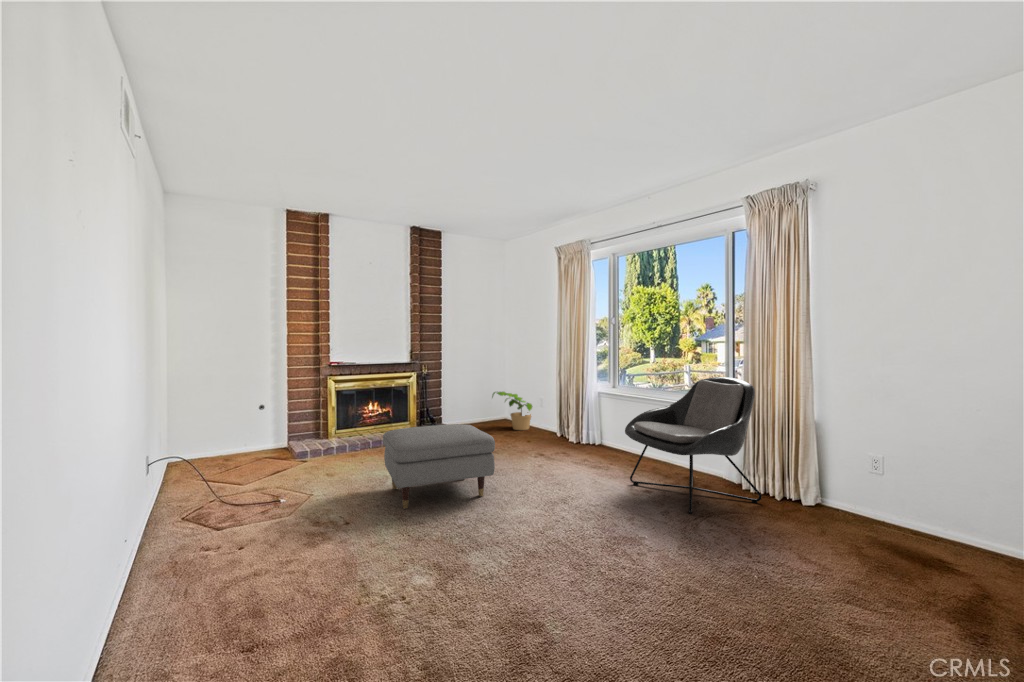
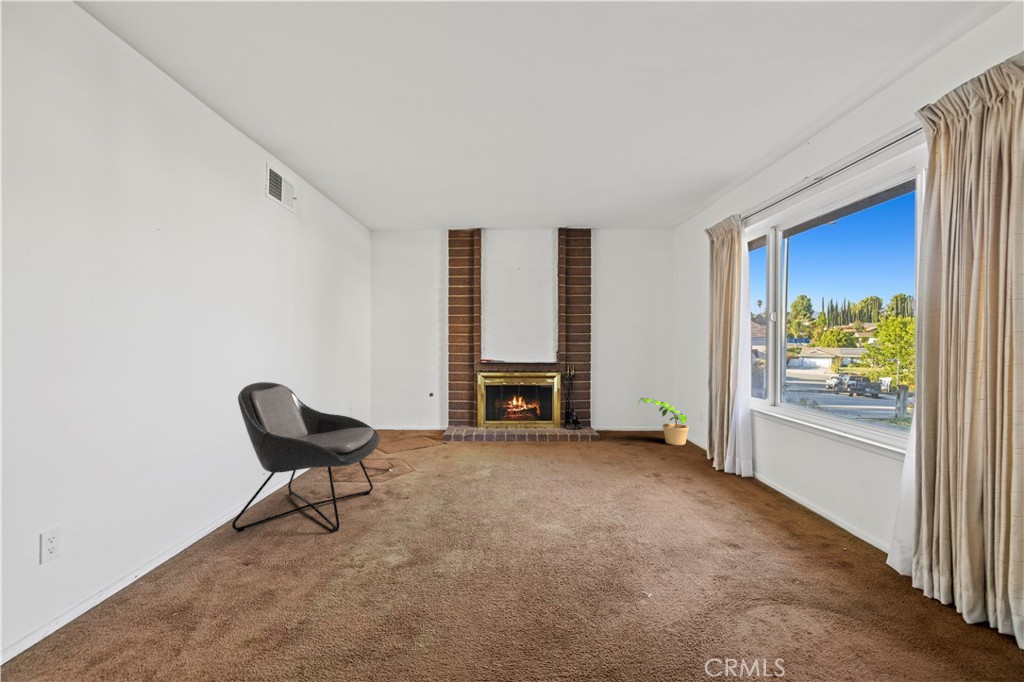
lounge chair: present [625,377,762,514] -> present [232,382,380,532]
ottoman: present [383,424,495,509] -> none [451,423,557,502]

